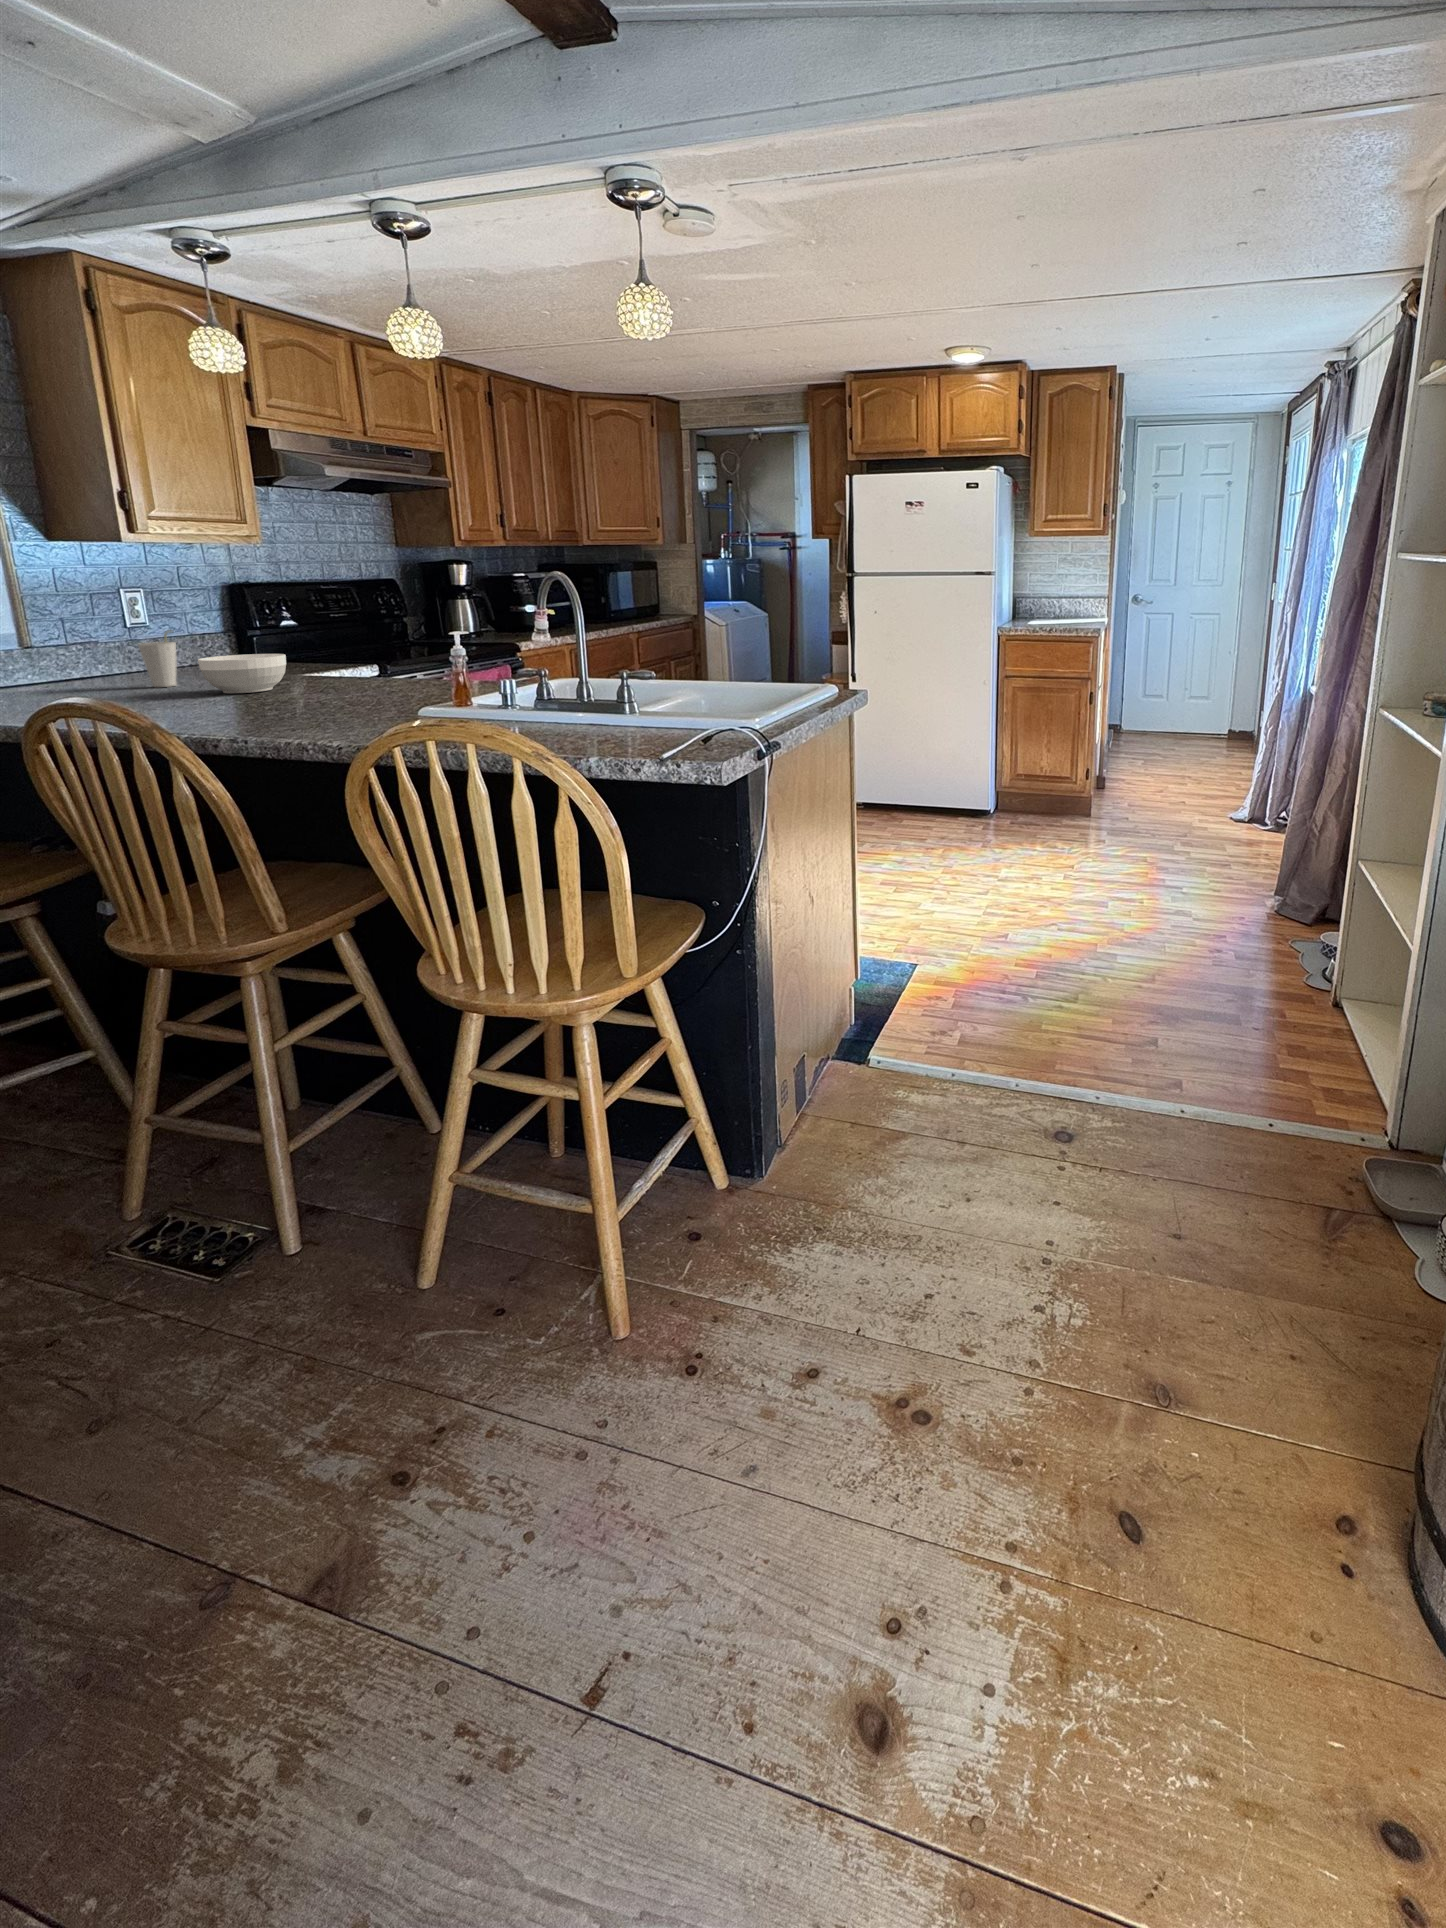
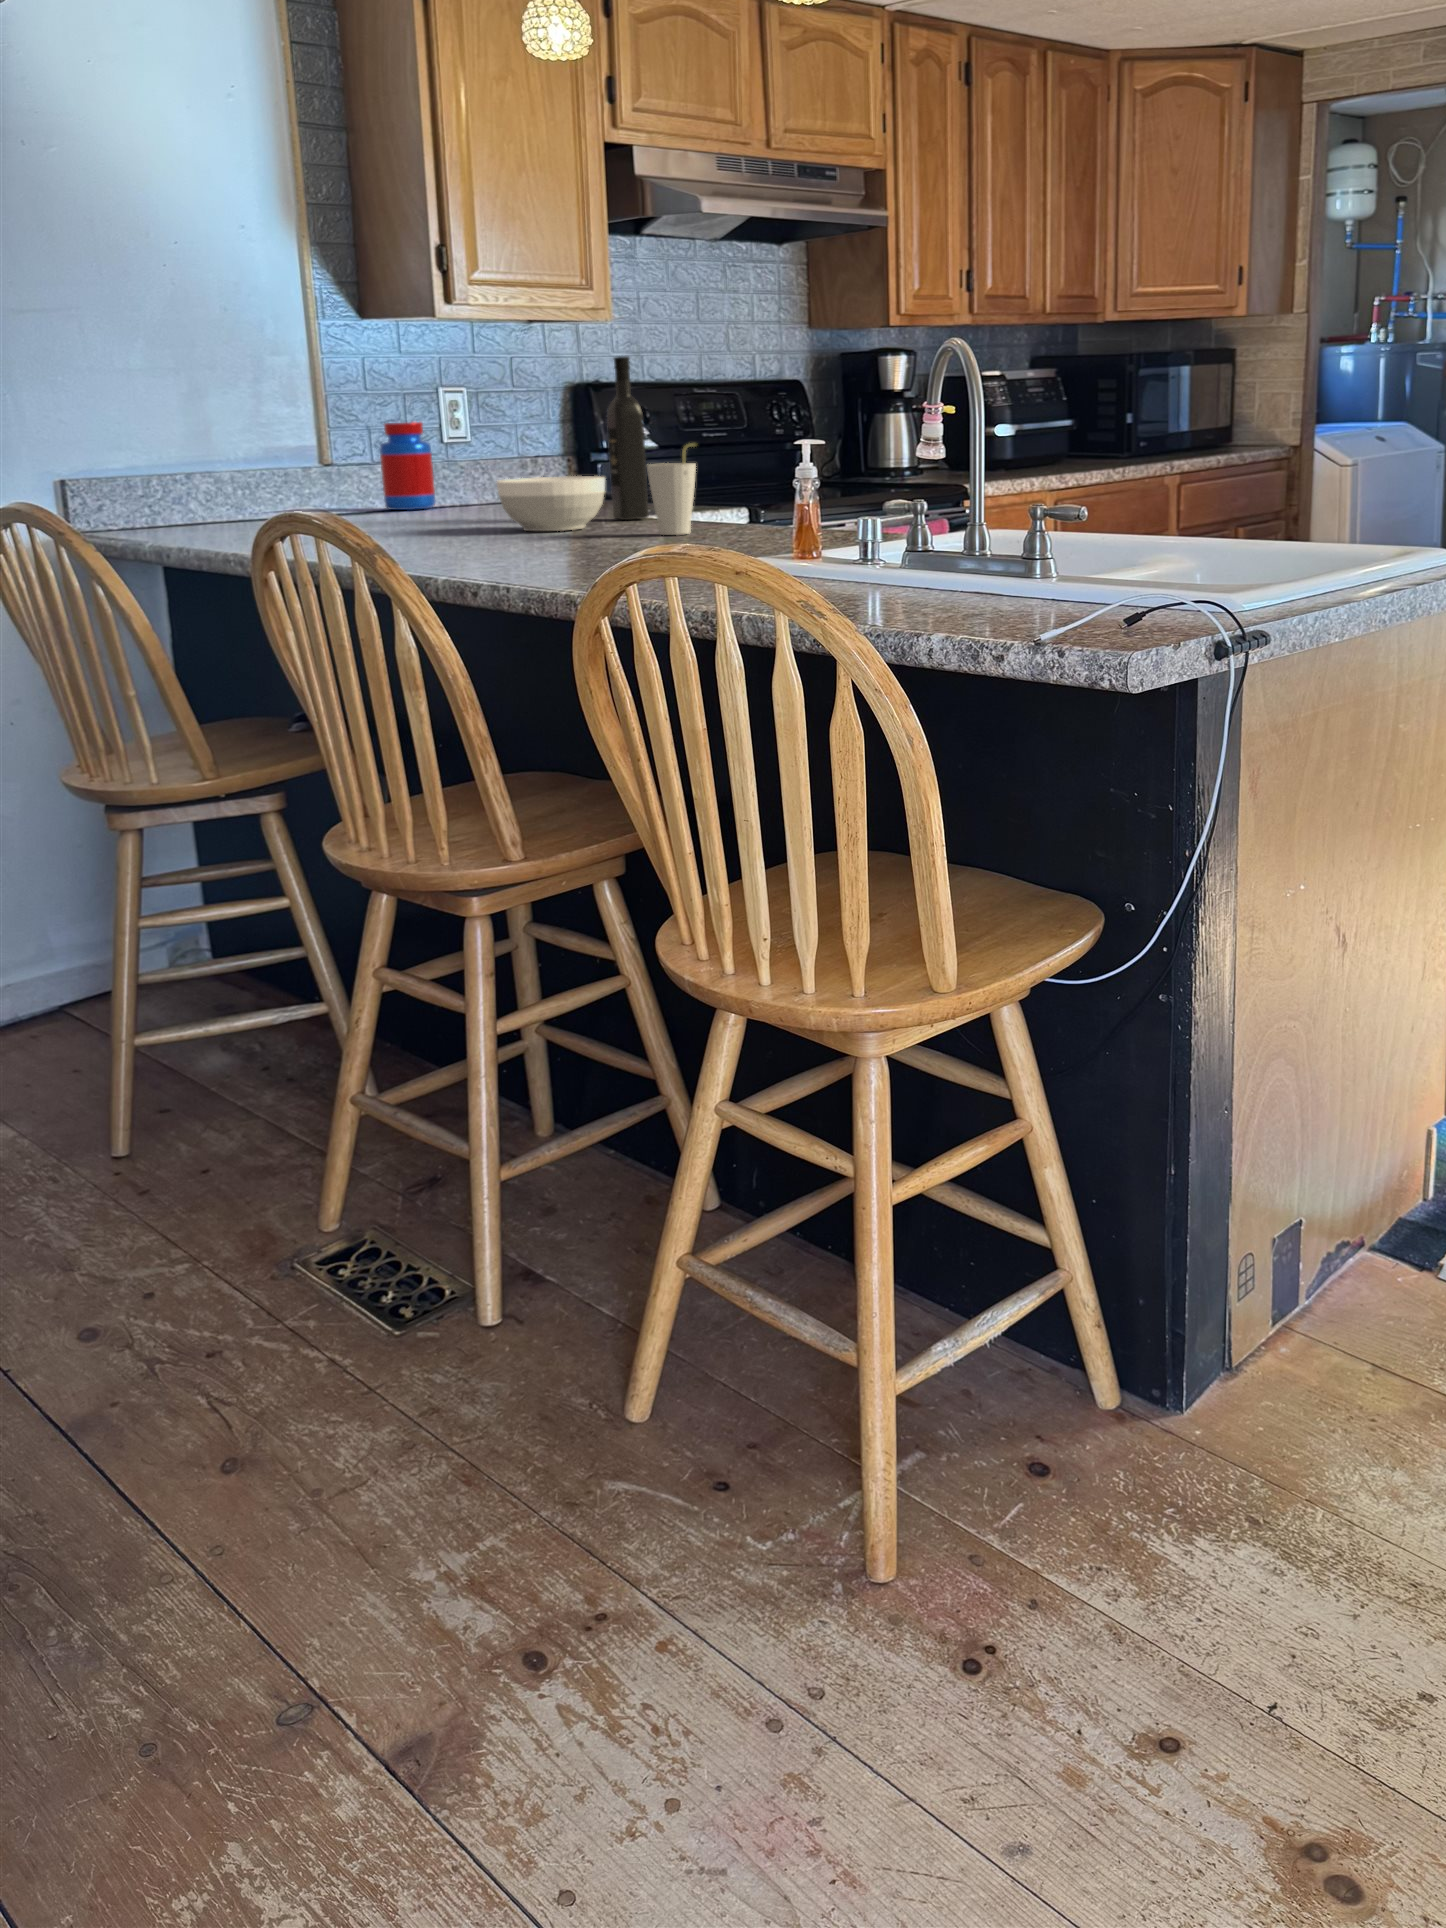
wine bottle: none [277,572,316,681] -> present [607,356,649,520]
jar: none [74,615,128,678] -> present [380,422,435,510]
cup: present [138,630,176,687] -> present [647,443,697,535]

